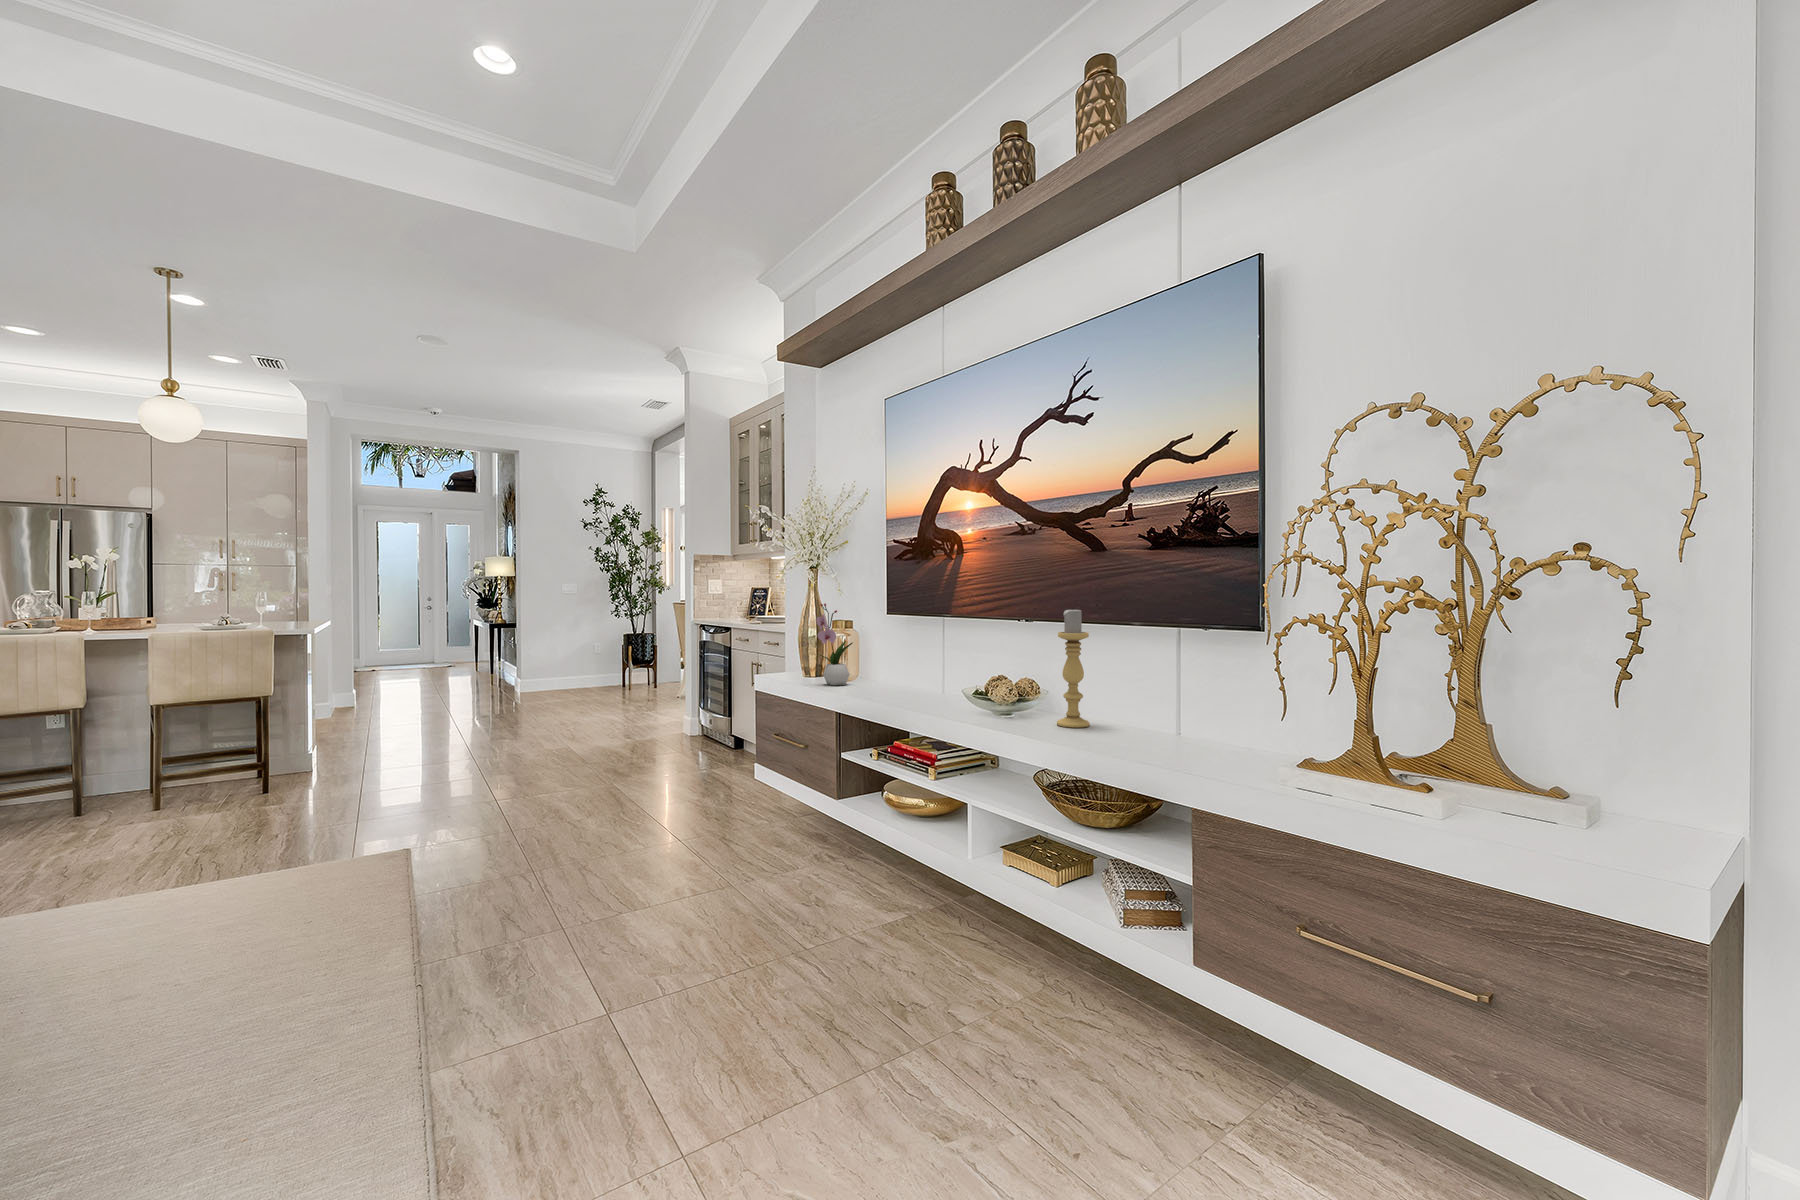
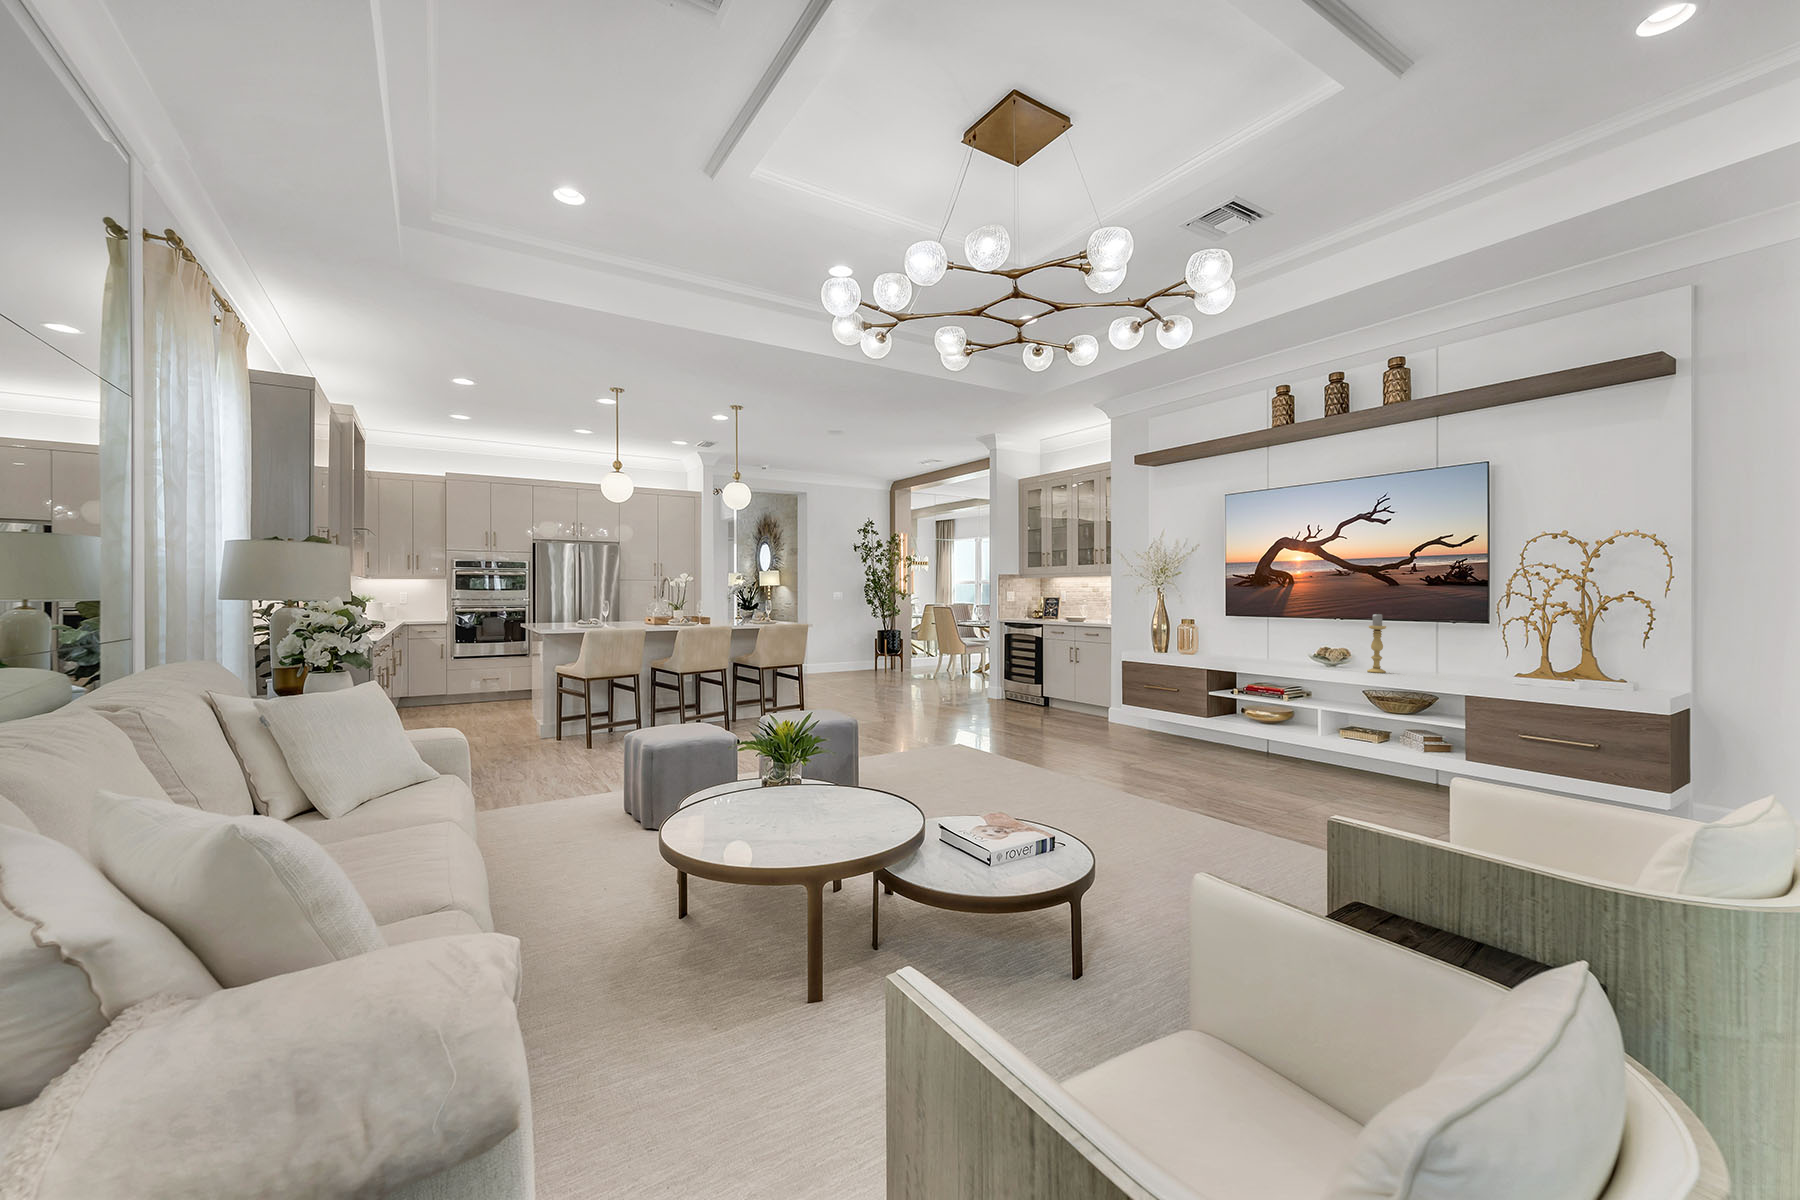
flower arrangement: present [816,603,853,685] -> none [1175,609,1198,658]

